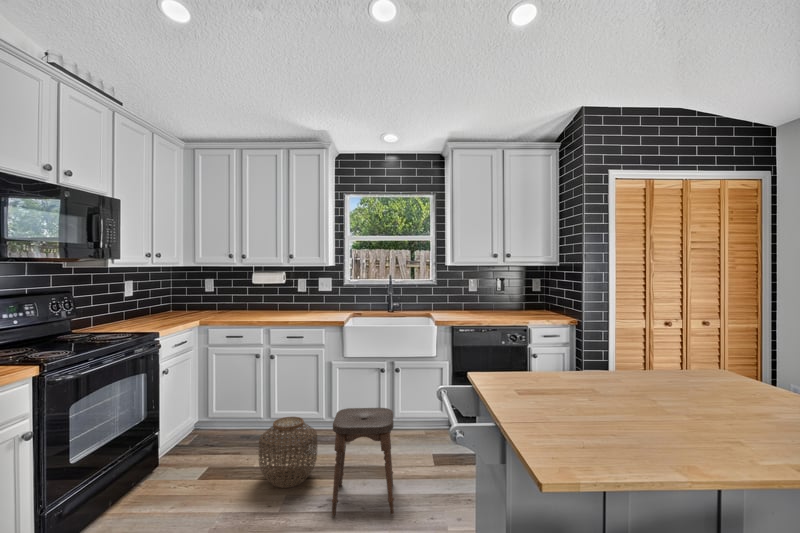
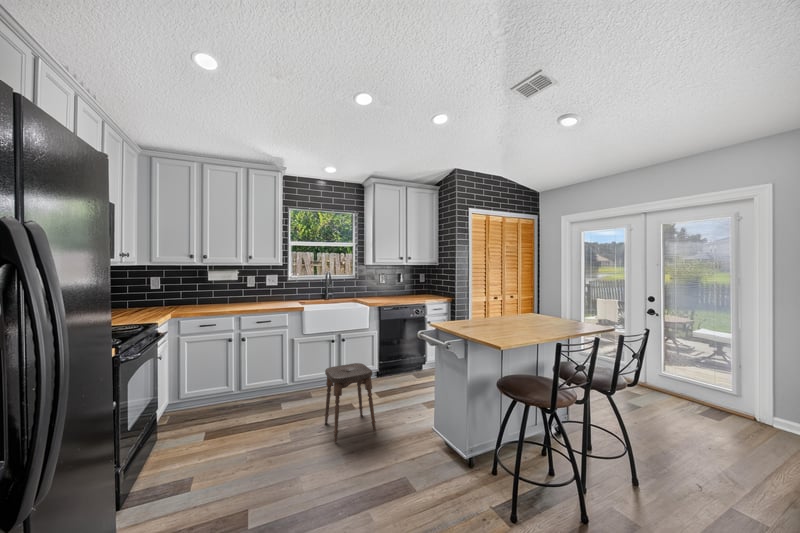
woven basket: present [259,417,317,488] -> none [260,380,306,436]

